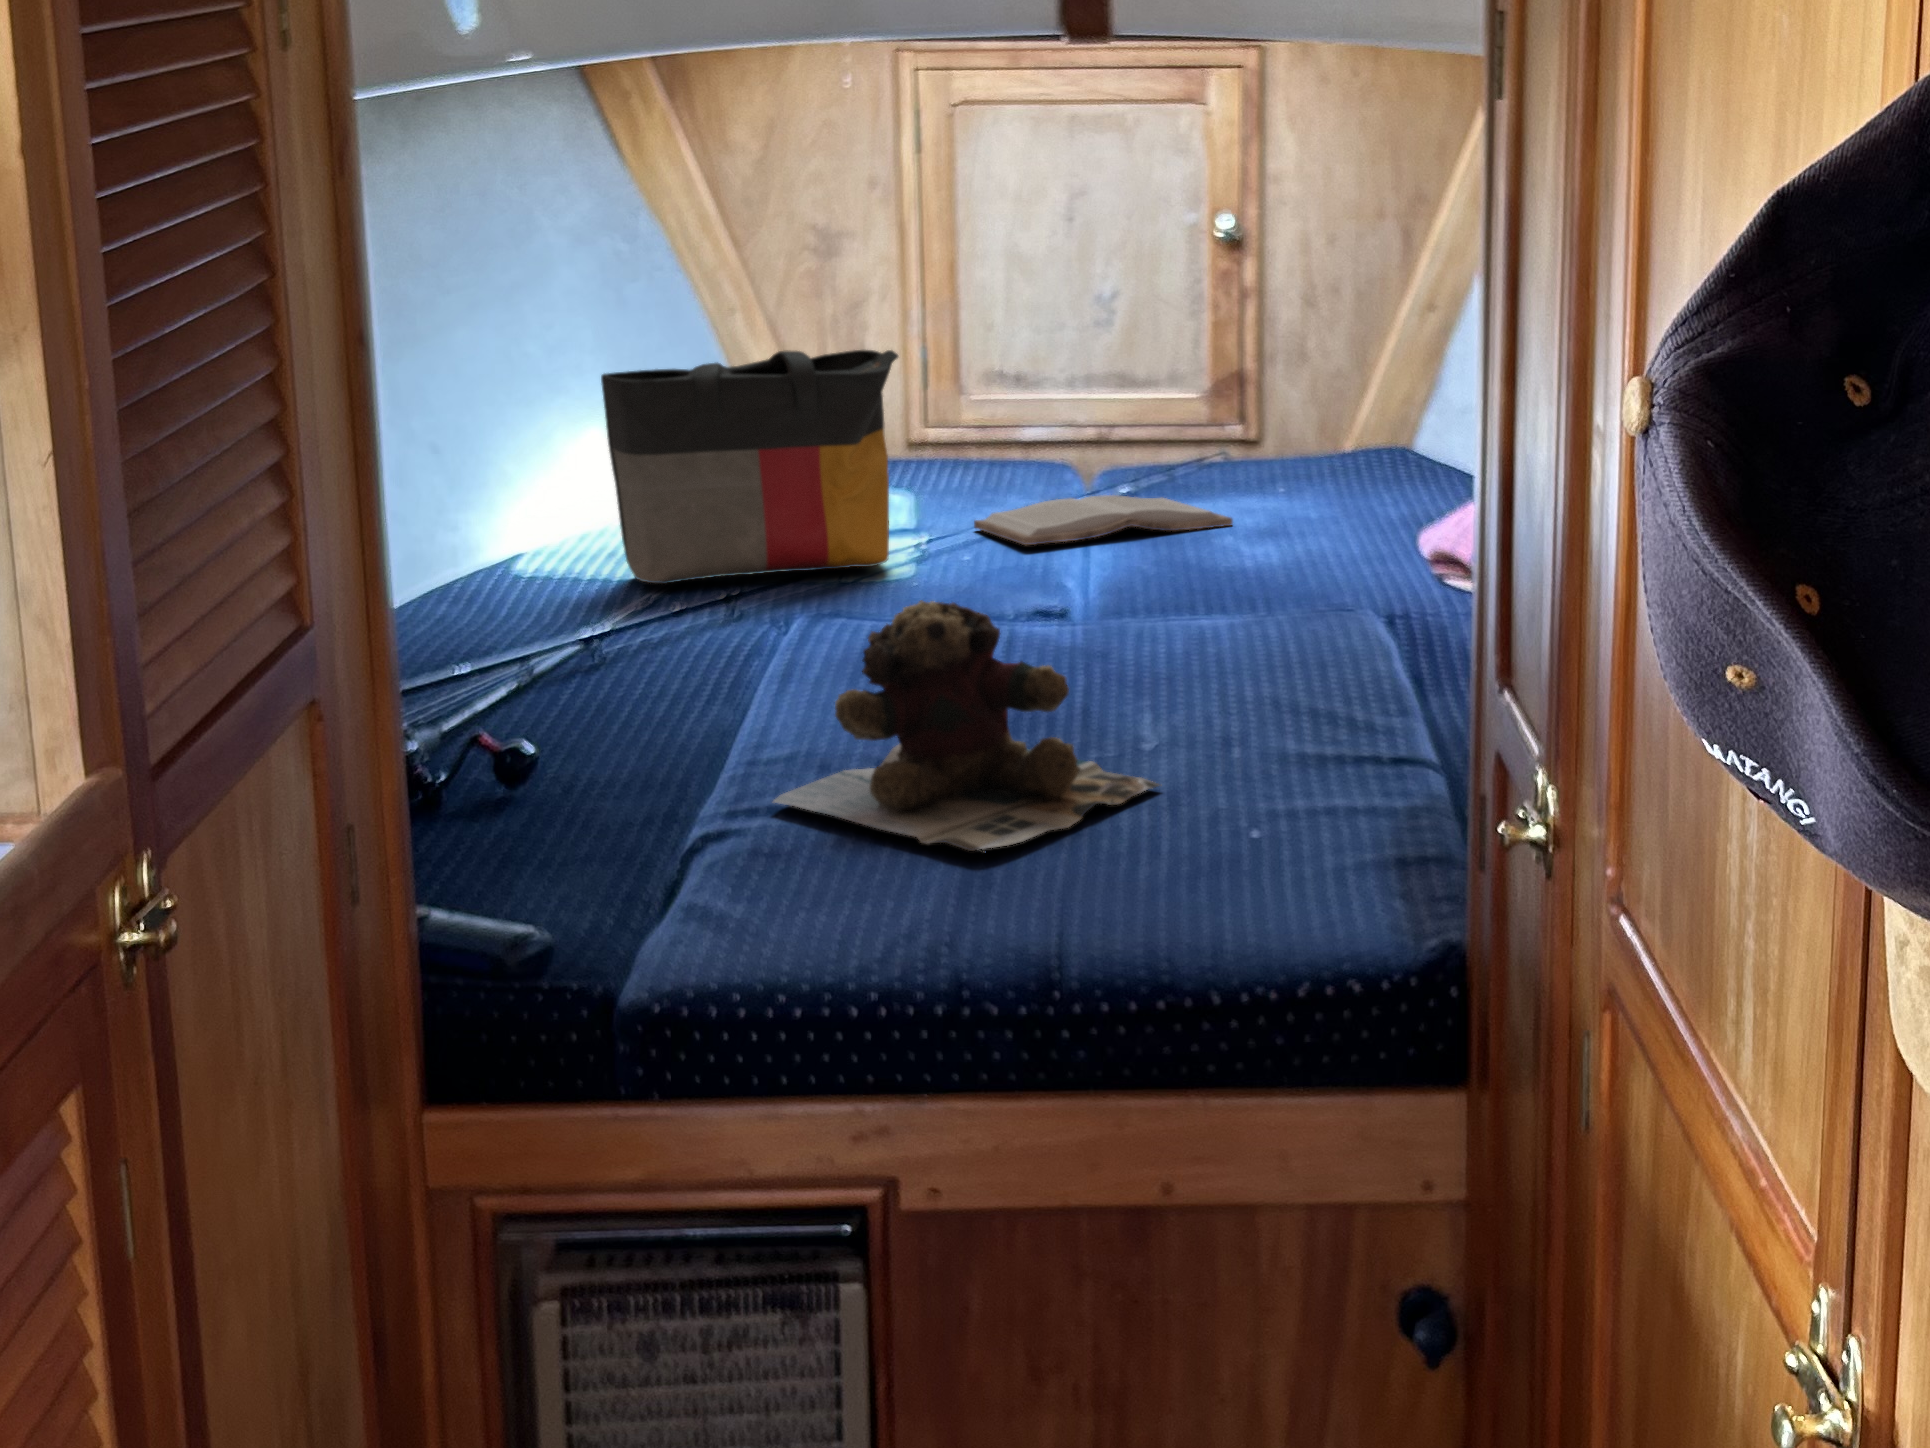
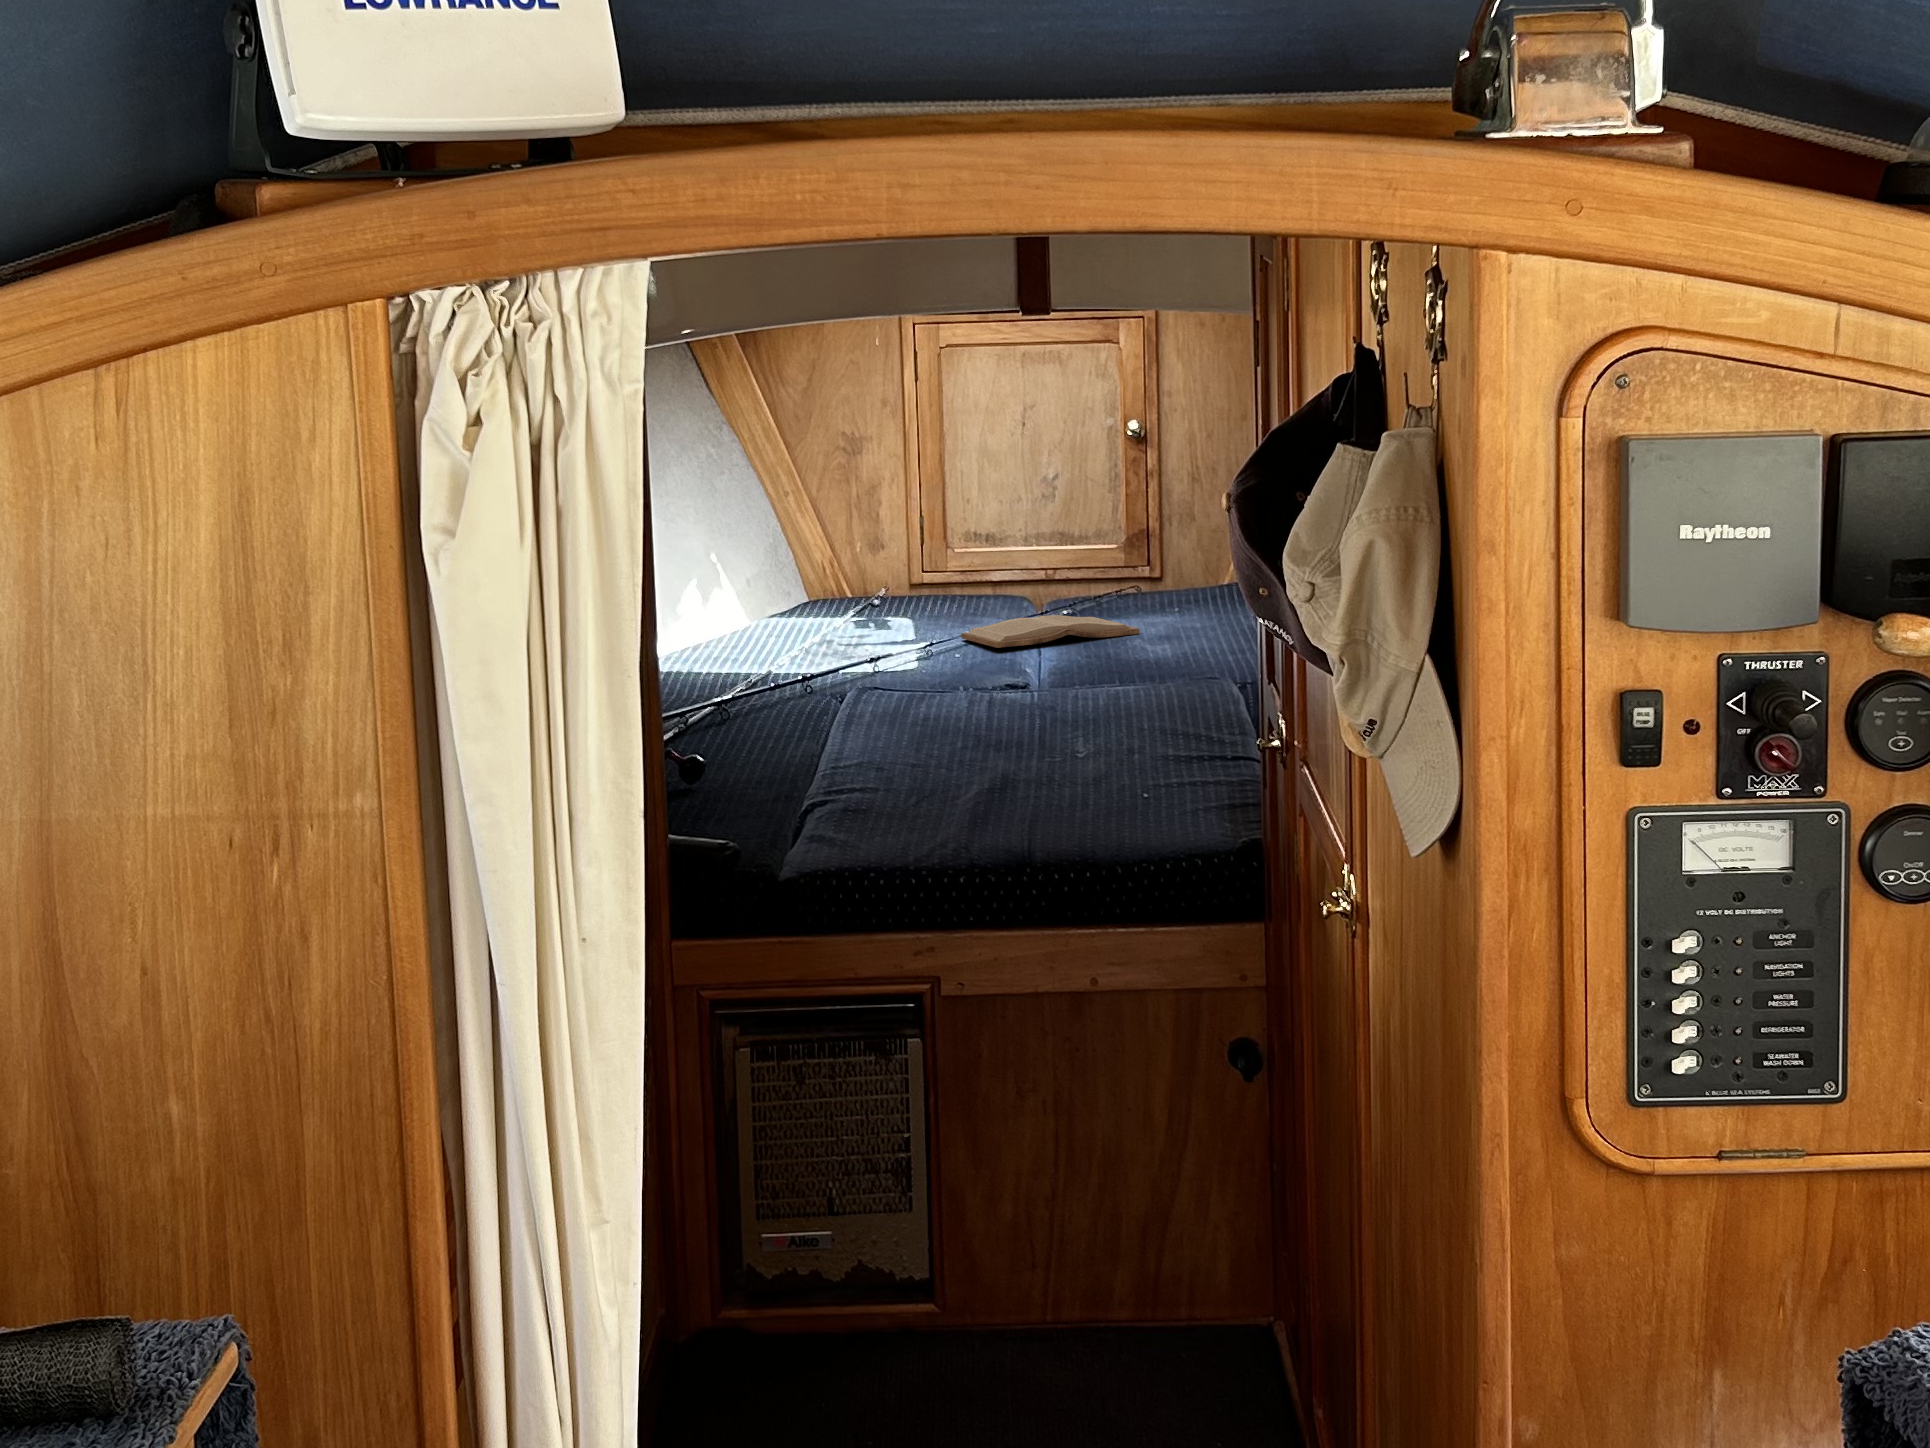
tote bag: present [601,350,898,584] -> none [716,517,911,674]
teddy bear: present [774,601,1159,851] -> none [852,663,1087,805]

